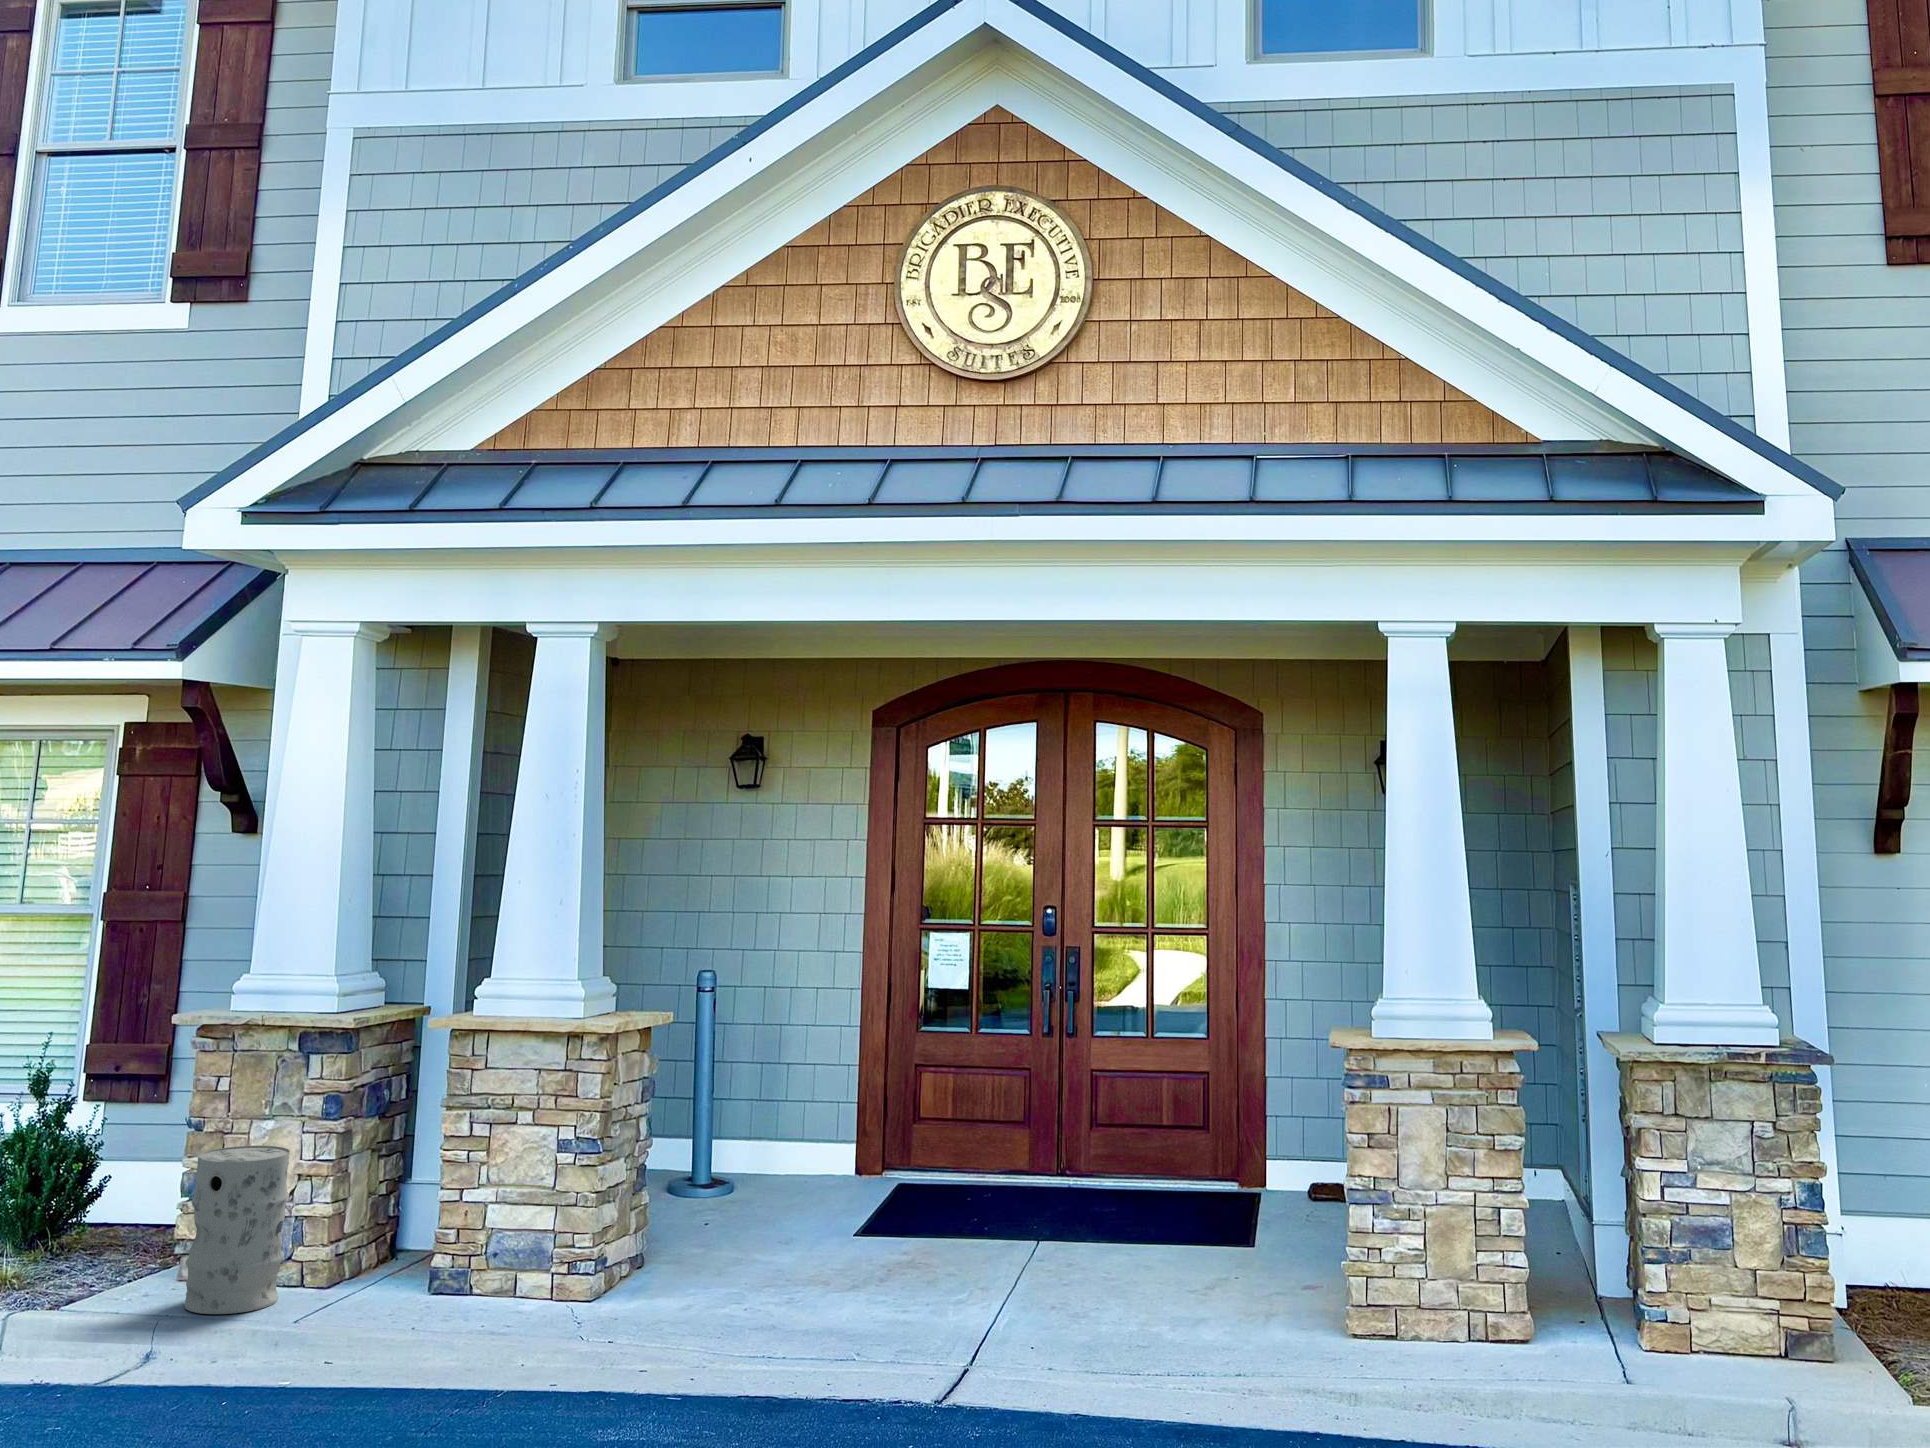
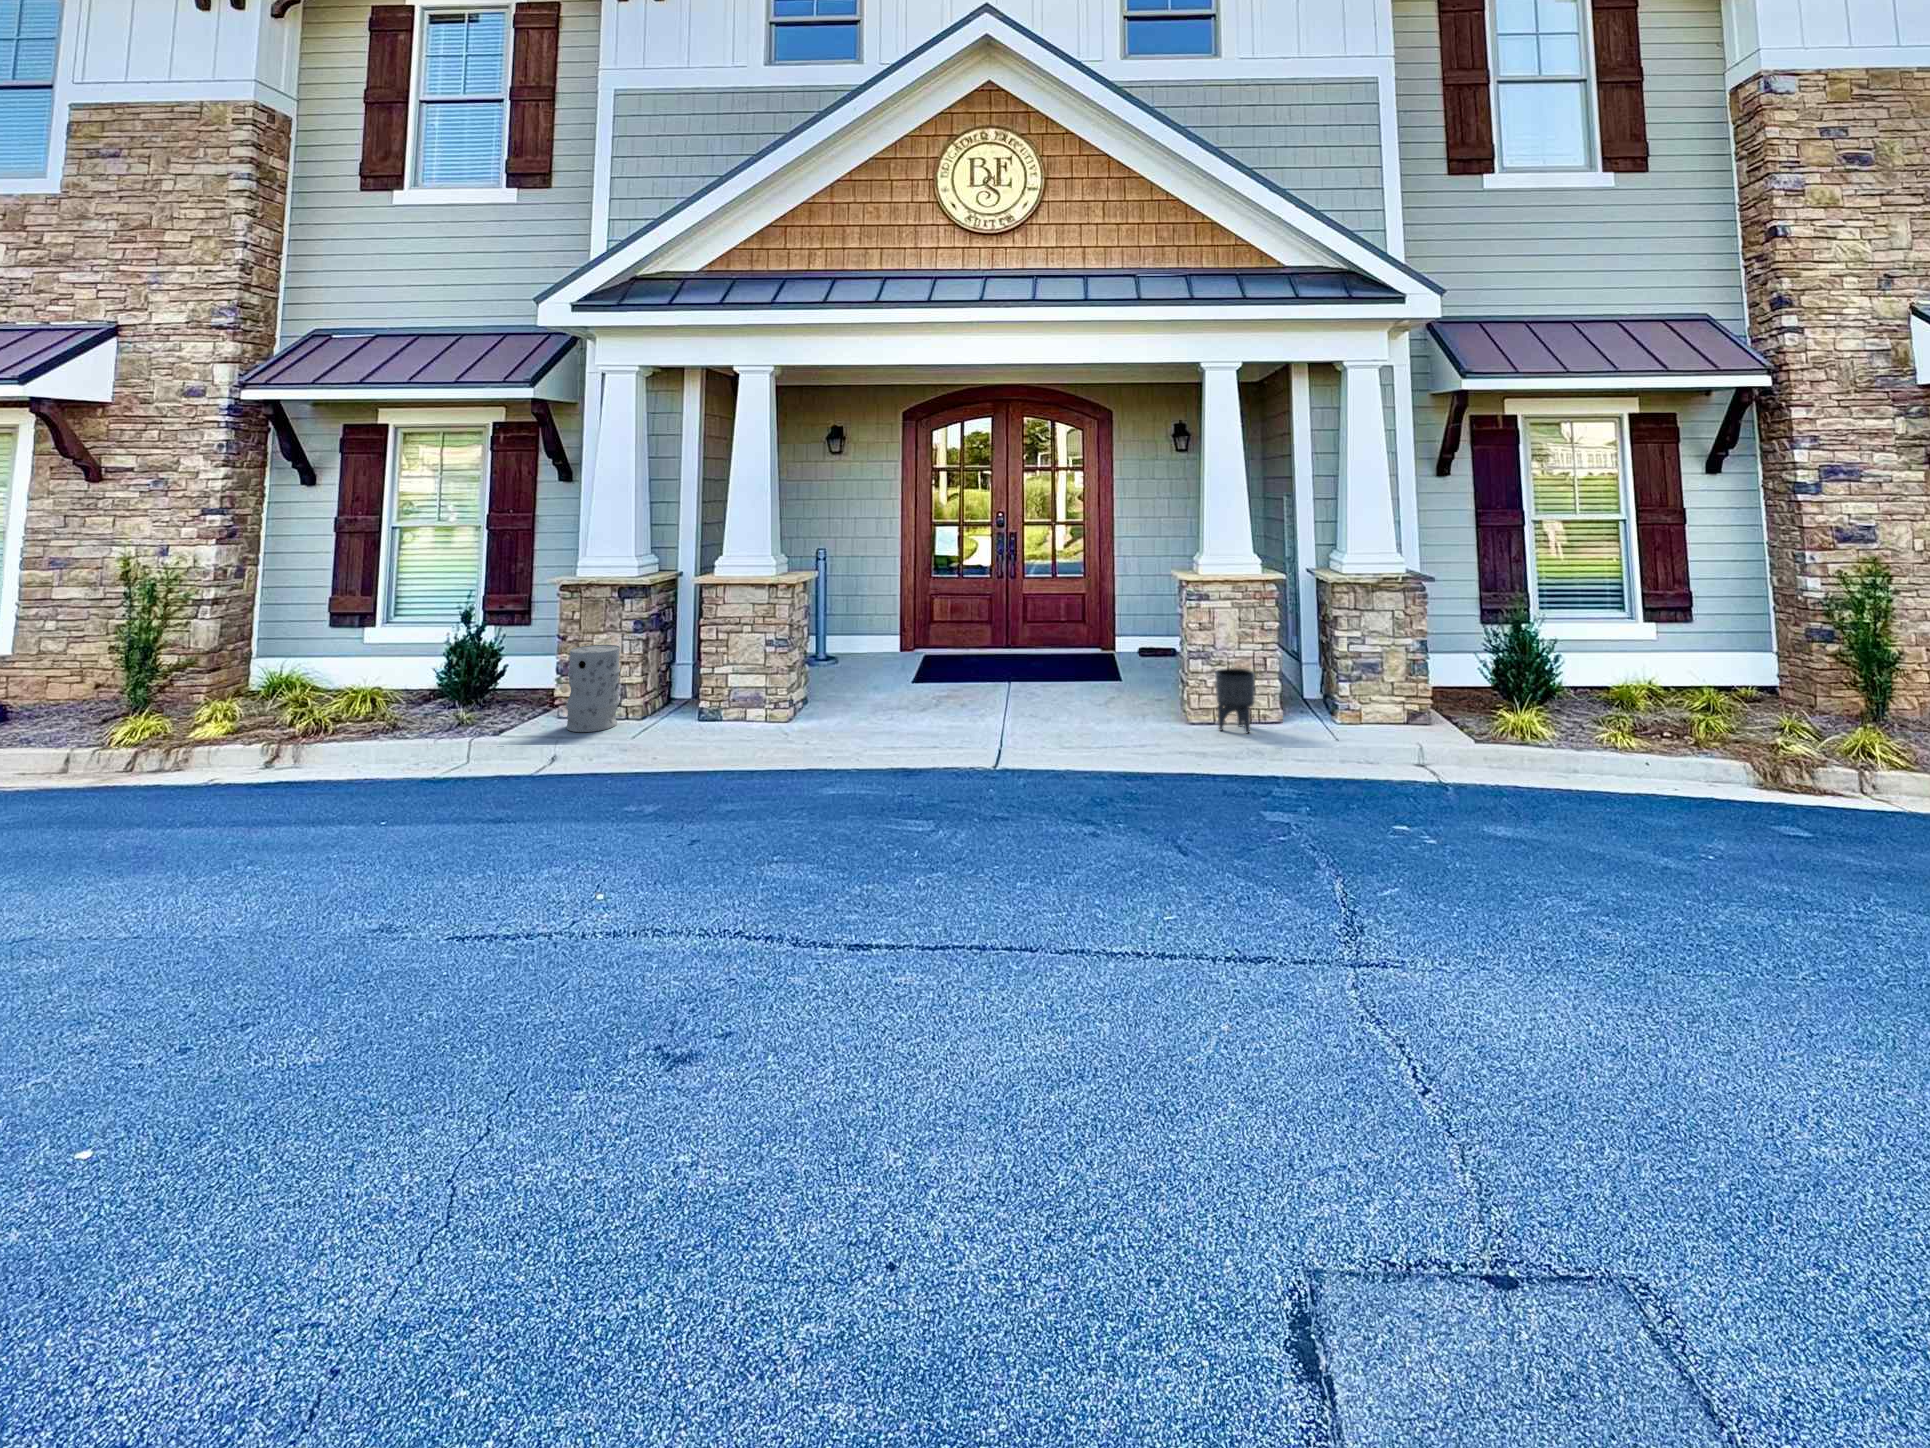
planter: none [1398,1234,1476,1370] -> present [1215,668,1255,733]

